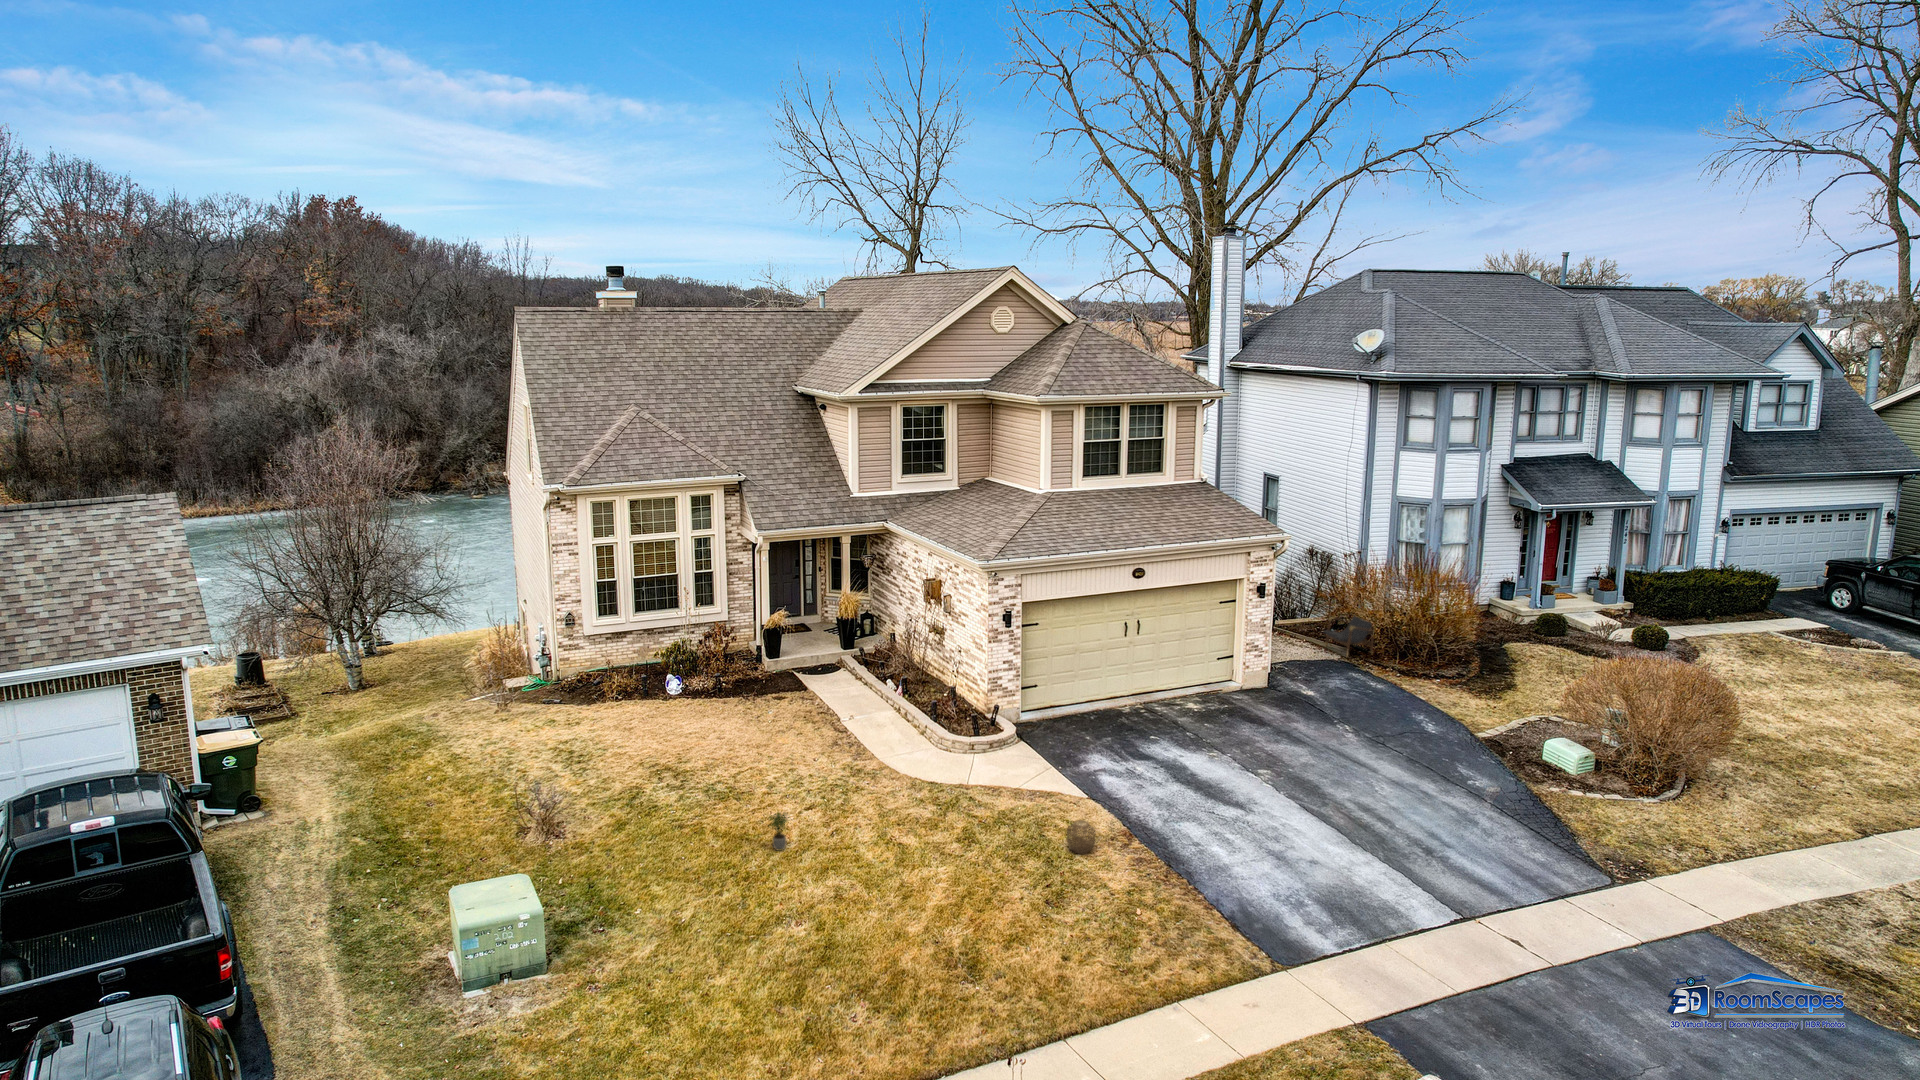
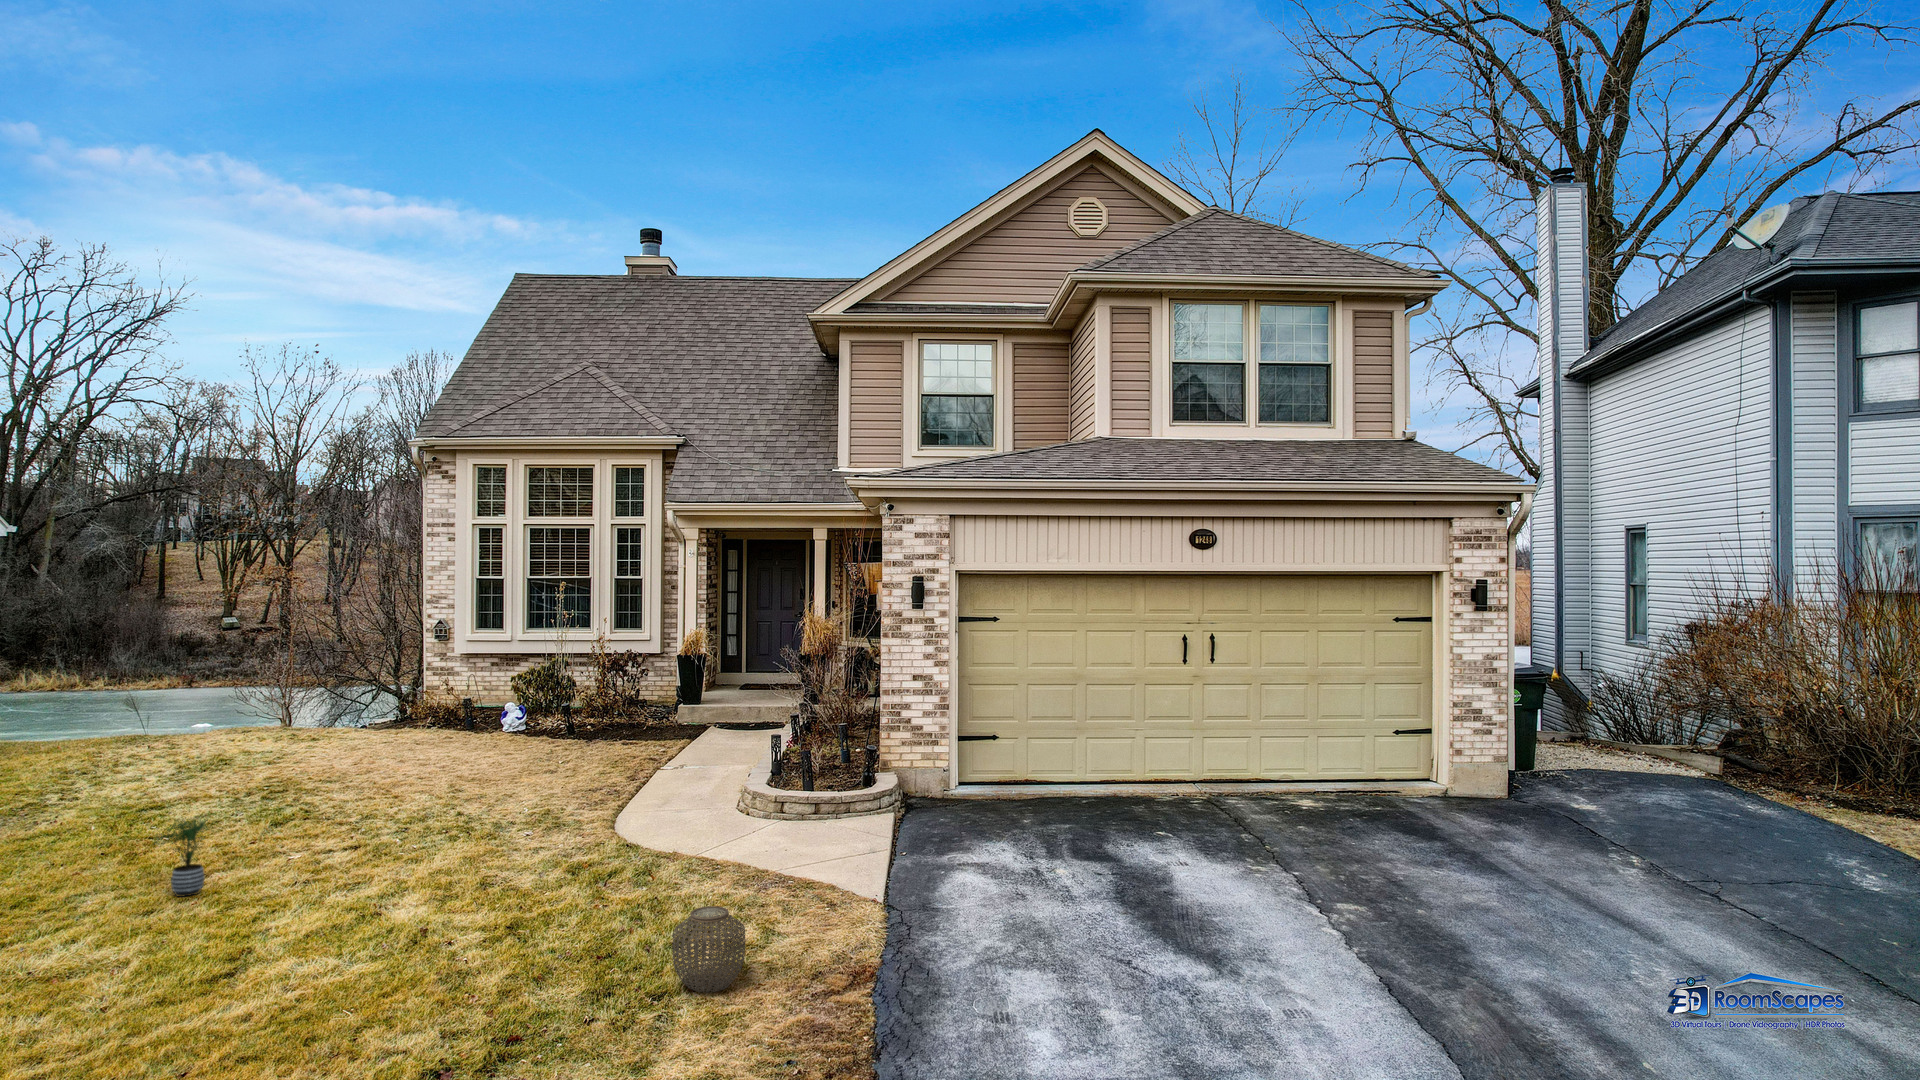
lounge chair: present [1324,616,1373,656] -> none [1687,689,1809,784]

